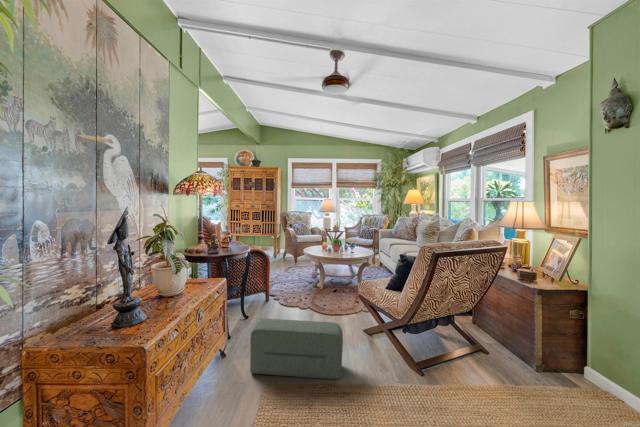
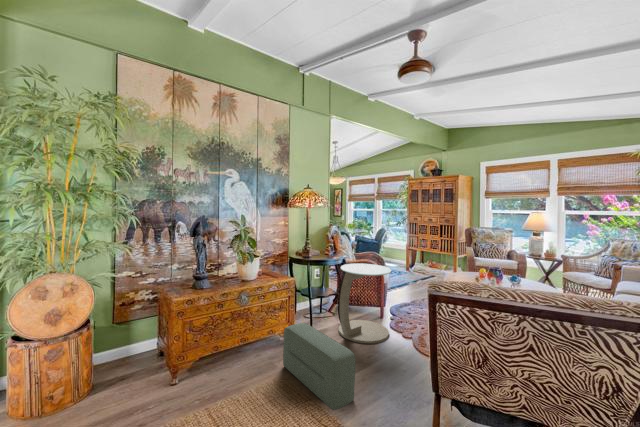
side table: none [248,249,297,324] -> present [338,263,391,344]

